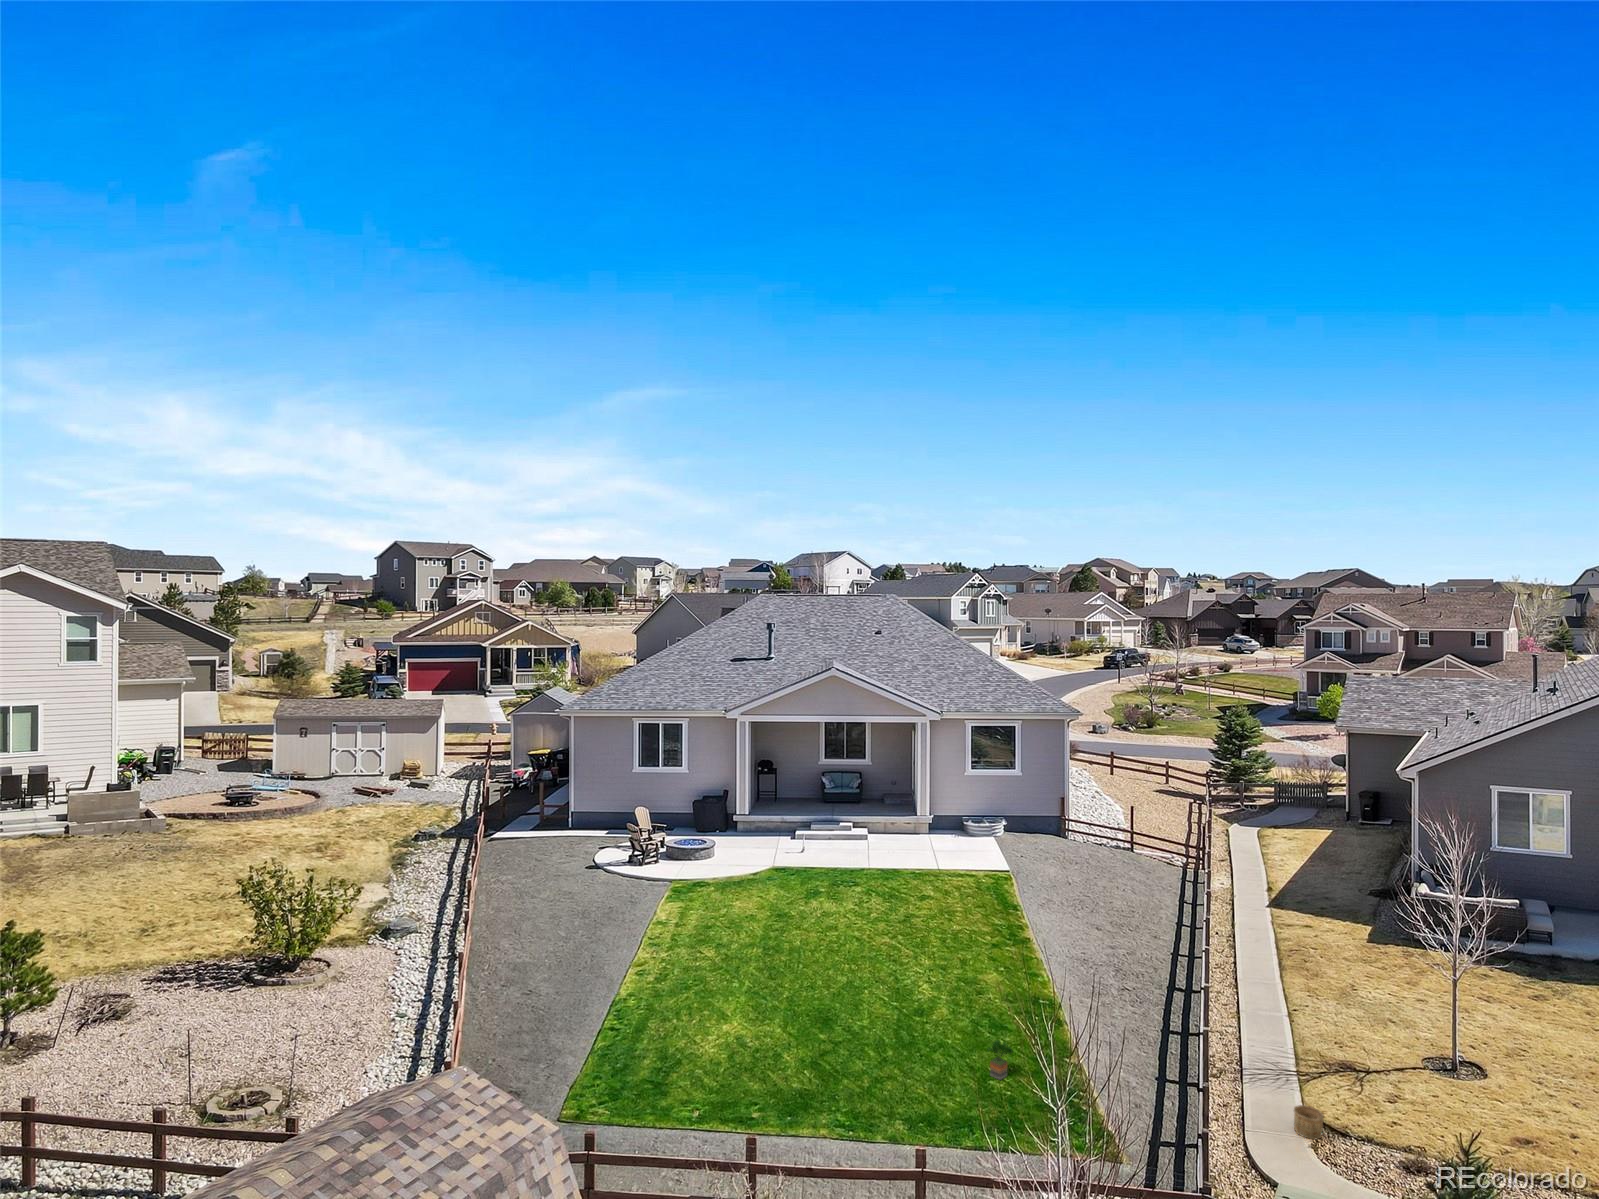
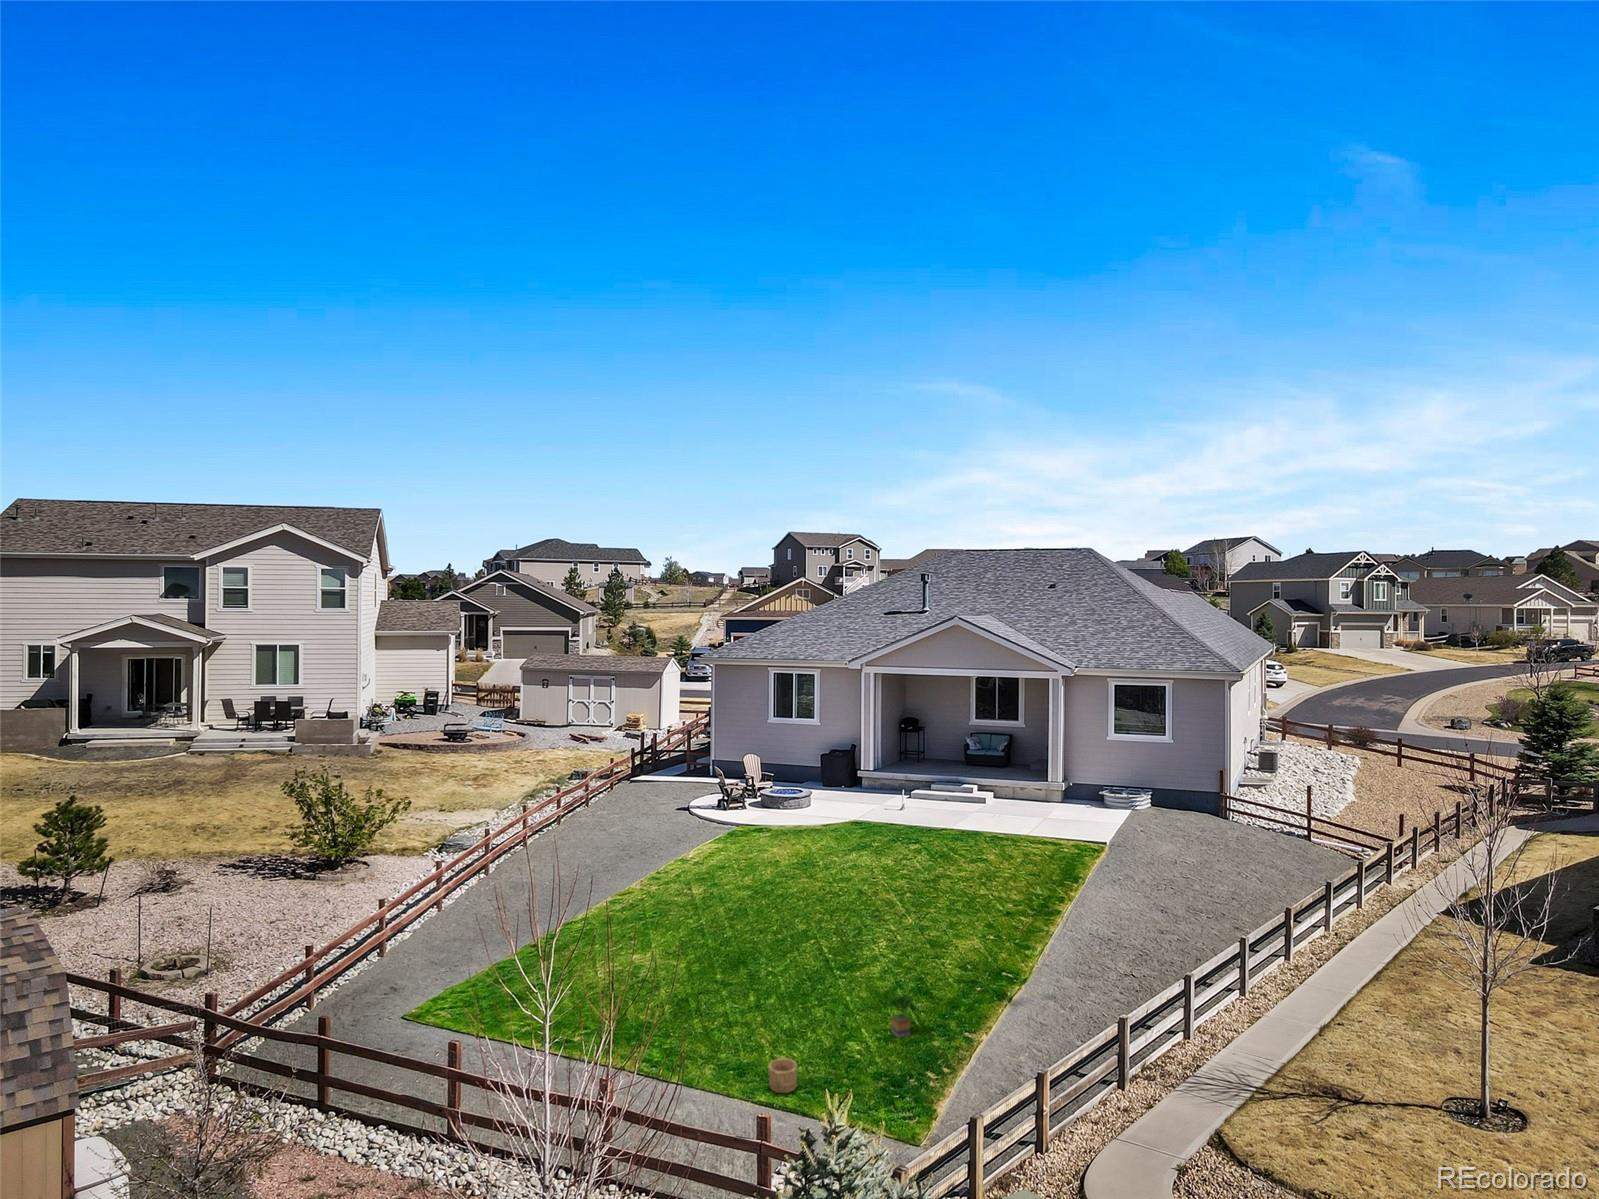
wooden bucket: present [1294,1105,1324,1140] -> present [768,1058,797,1093]

